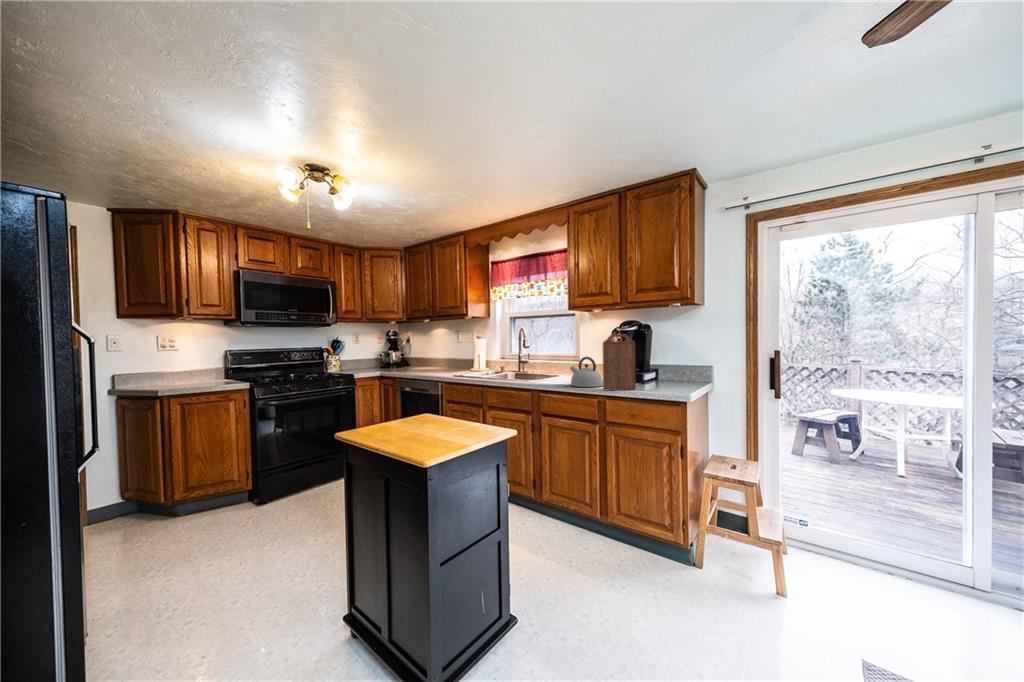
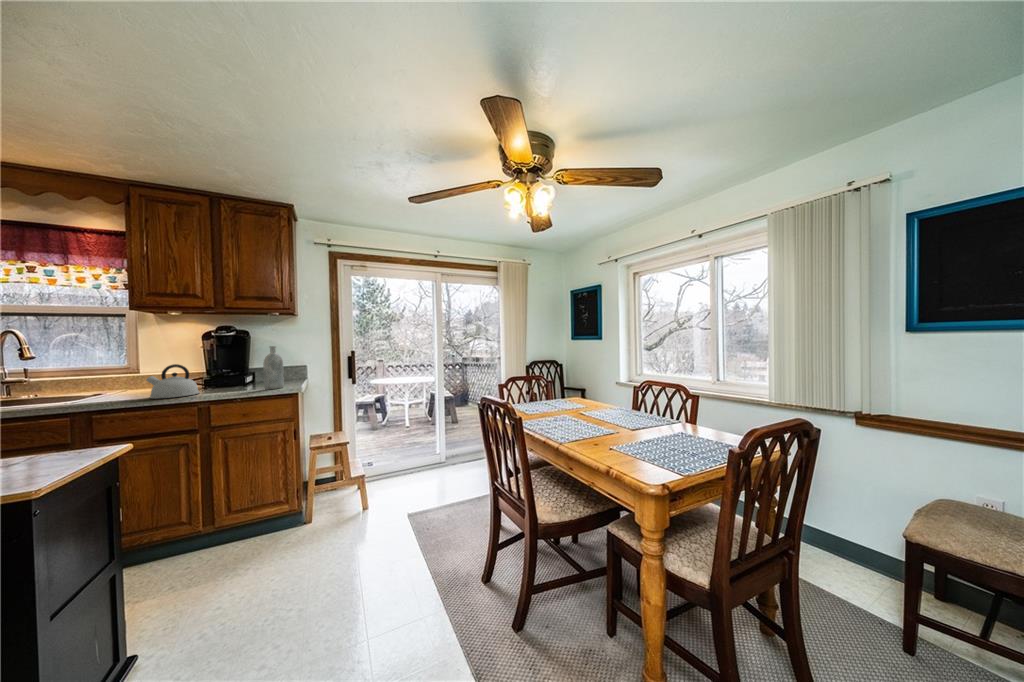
cutting board: present [603,334,636,390] -> none [205,339,244,396]
bottle: none [653,343,674,392] -> present [263,346,284,390]

